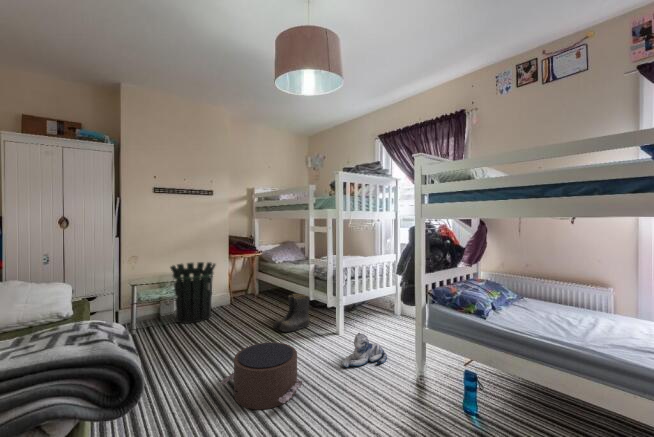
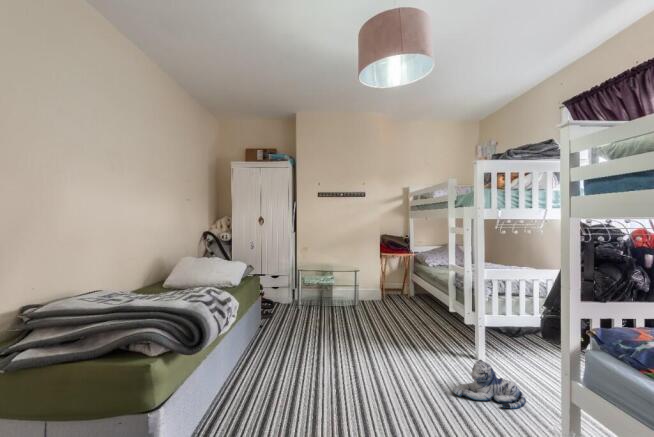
waste bin: present [170,262,215,323] -> none [326,257,364,310]
boots: present [274,294,310,332] -> none [406,300,447,339]
pouf: present [220,342,304,409] -> none [323,340,394,404]

